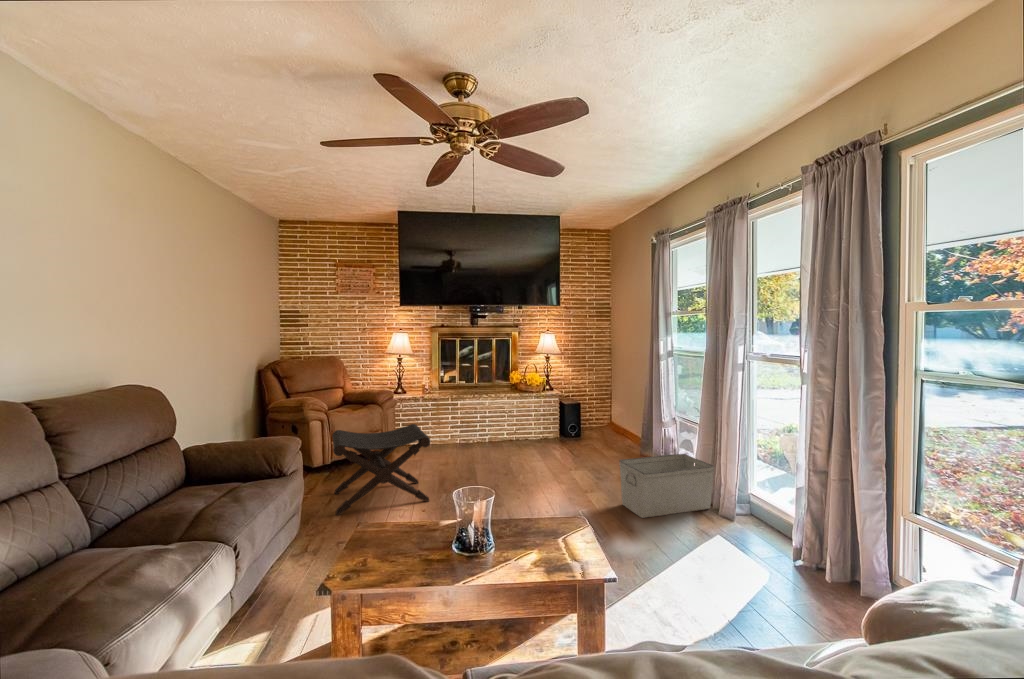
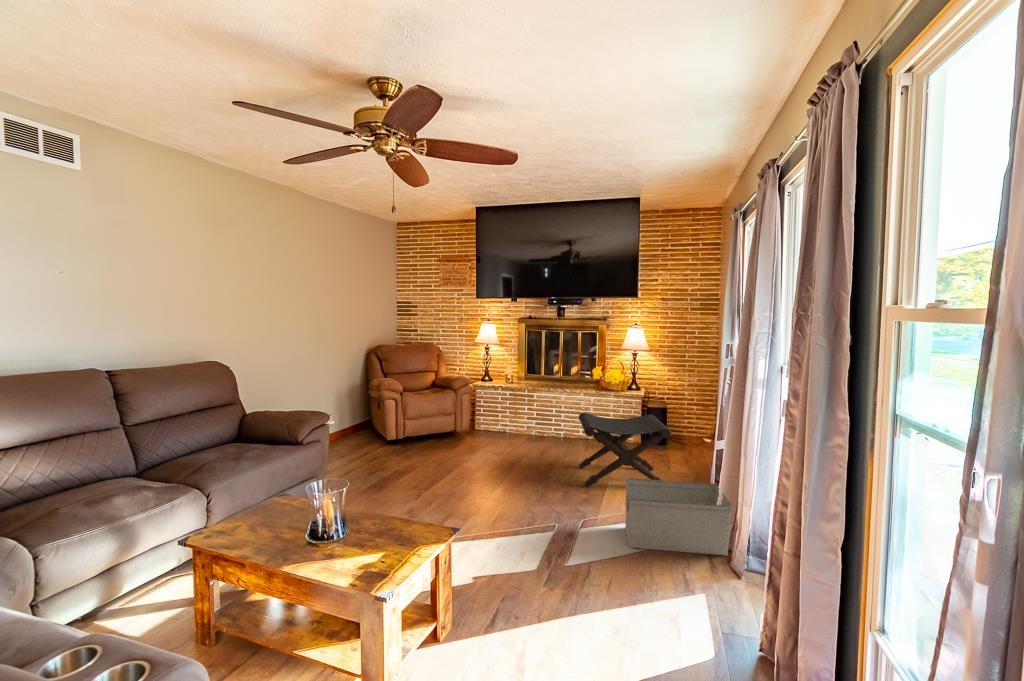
footstool: present [332,424,431,515] -> present [579,413,671,487]

